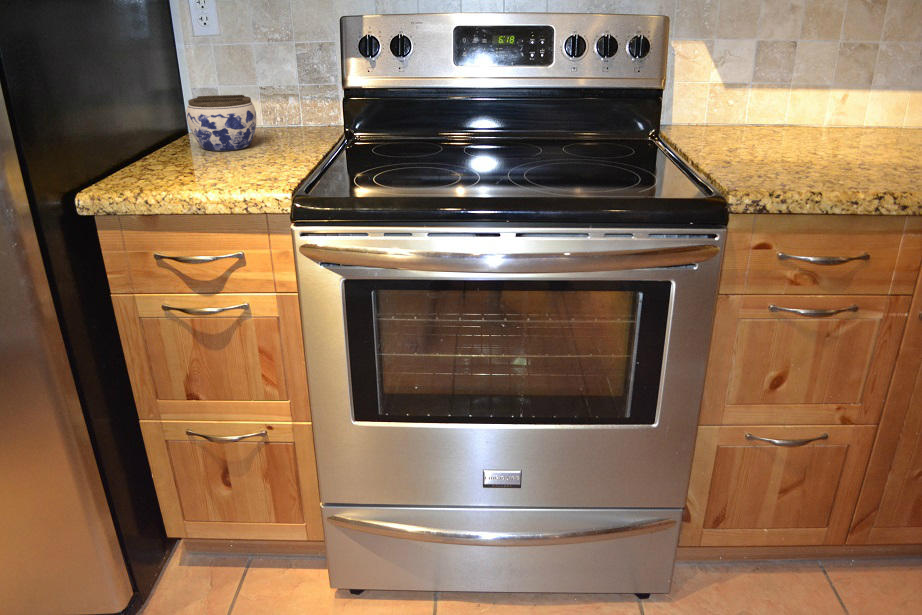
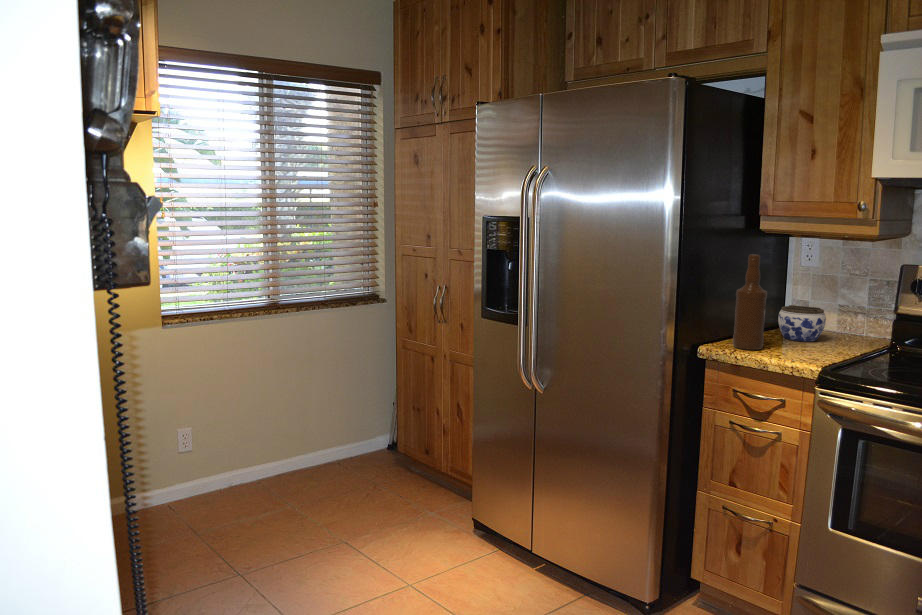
bottle: none [112,6,183,183] -> present [733,255,767,350]

